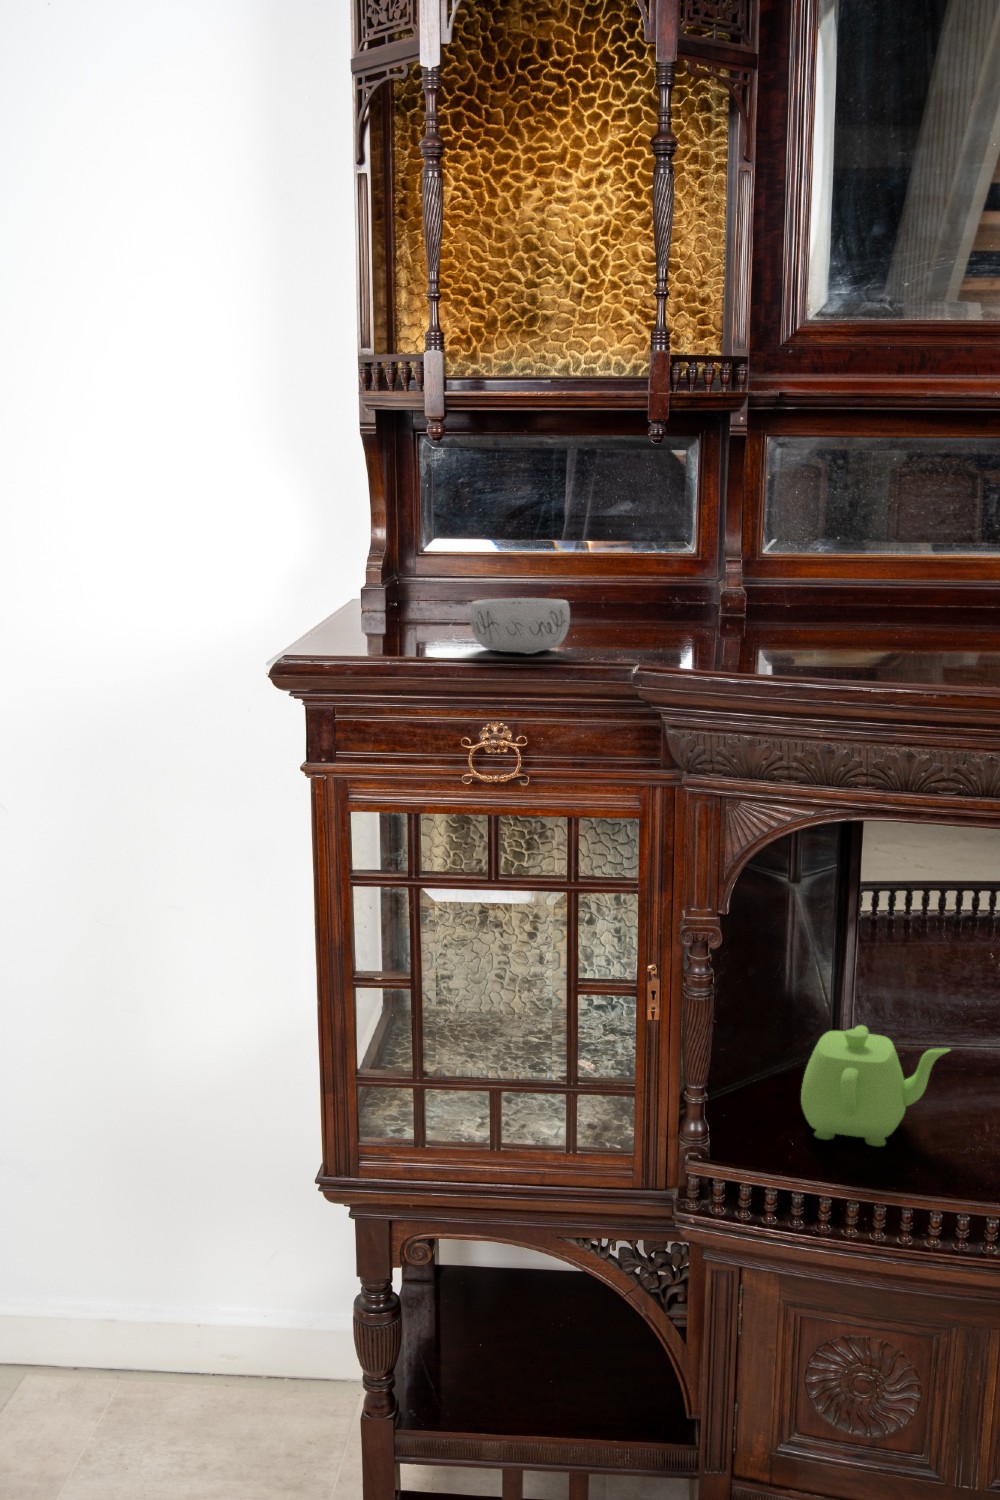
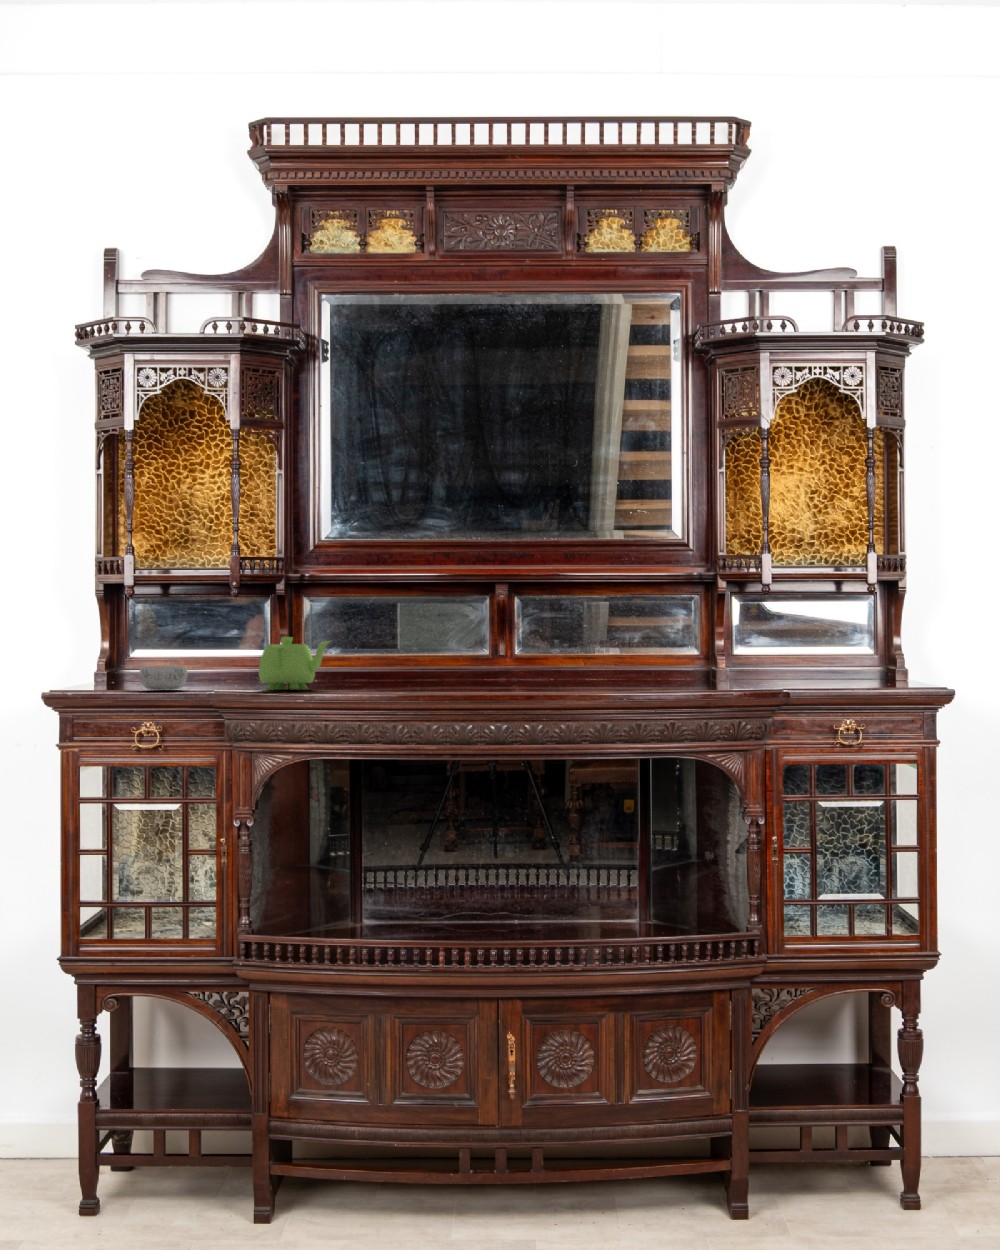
teapot: present [801,1025,950,1146] -> present [259,637,330,690]

